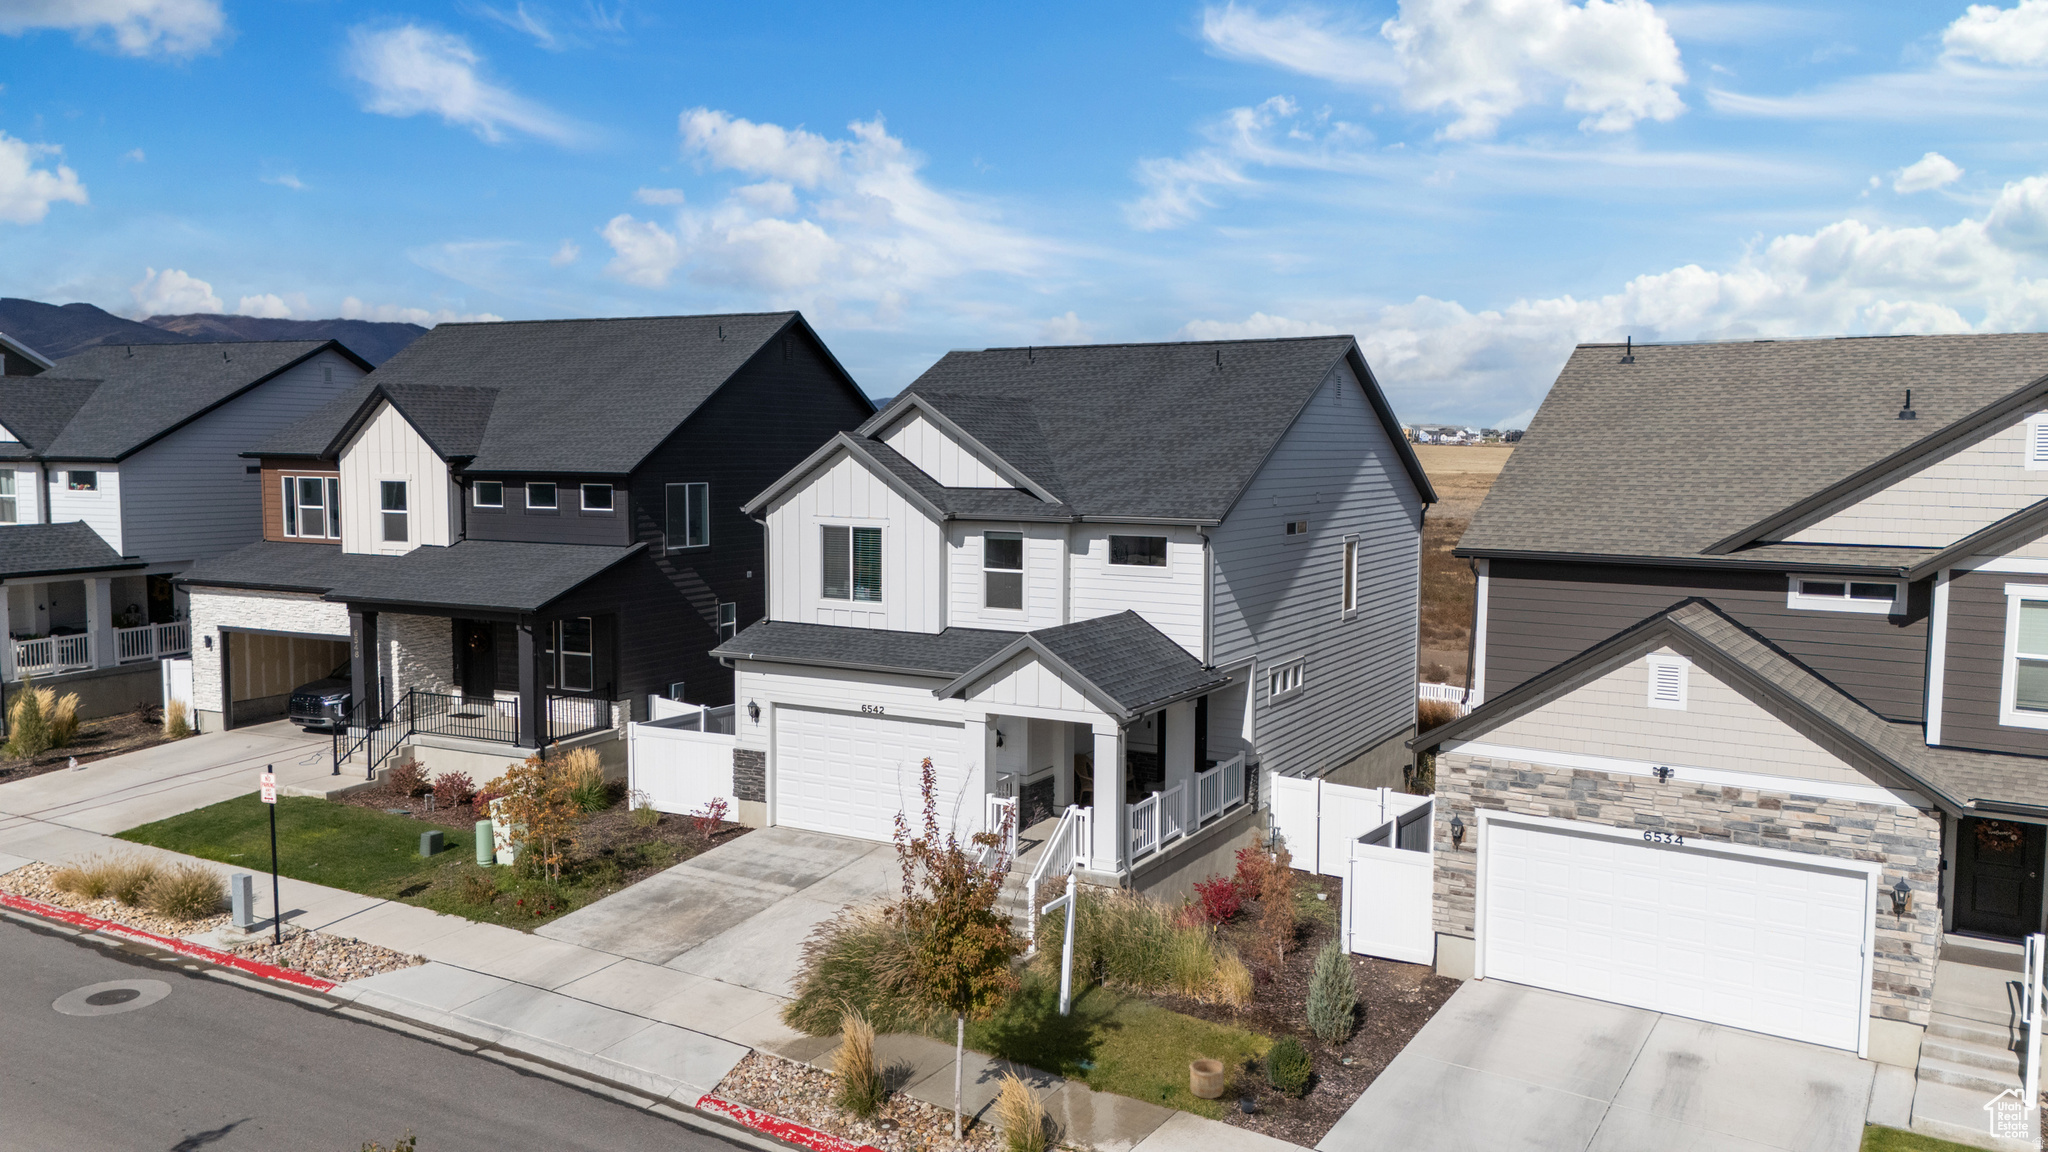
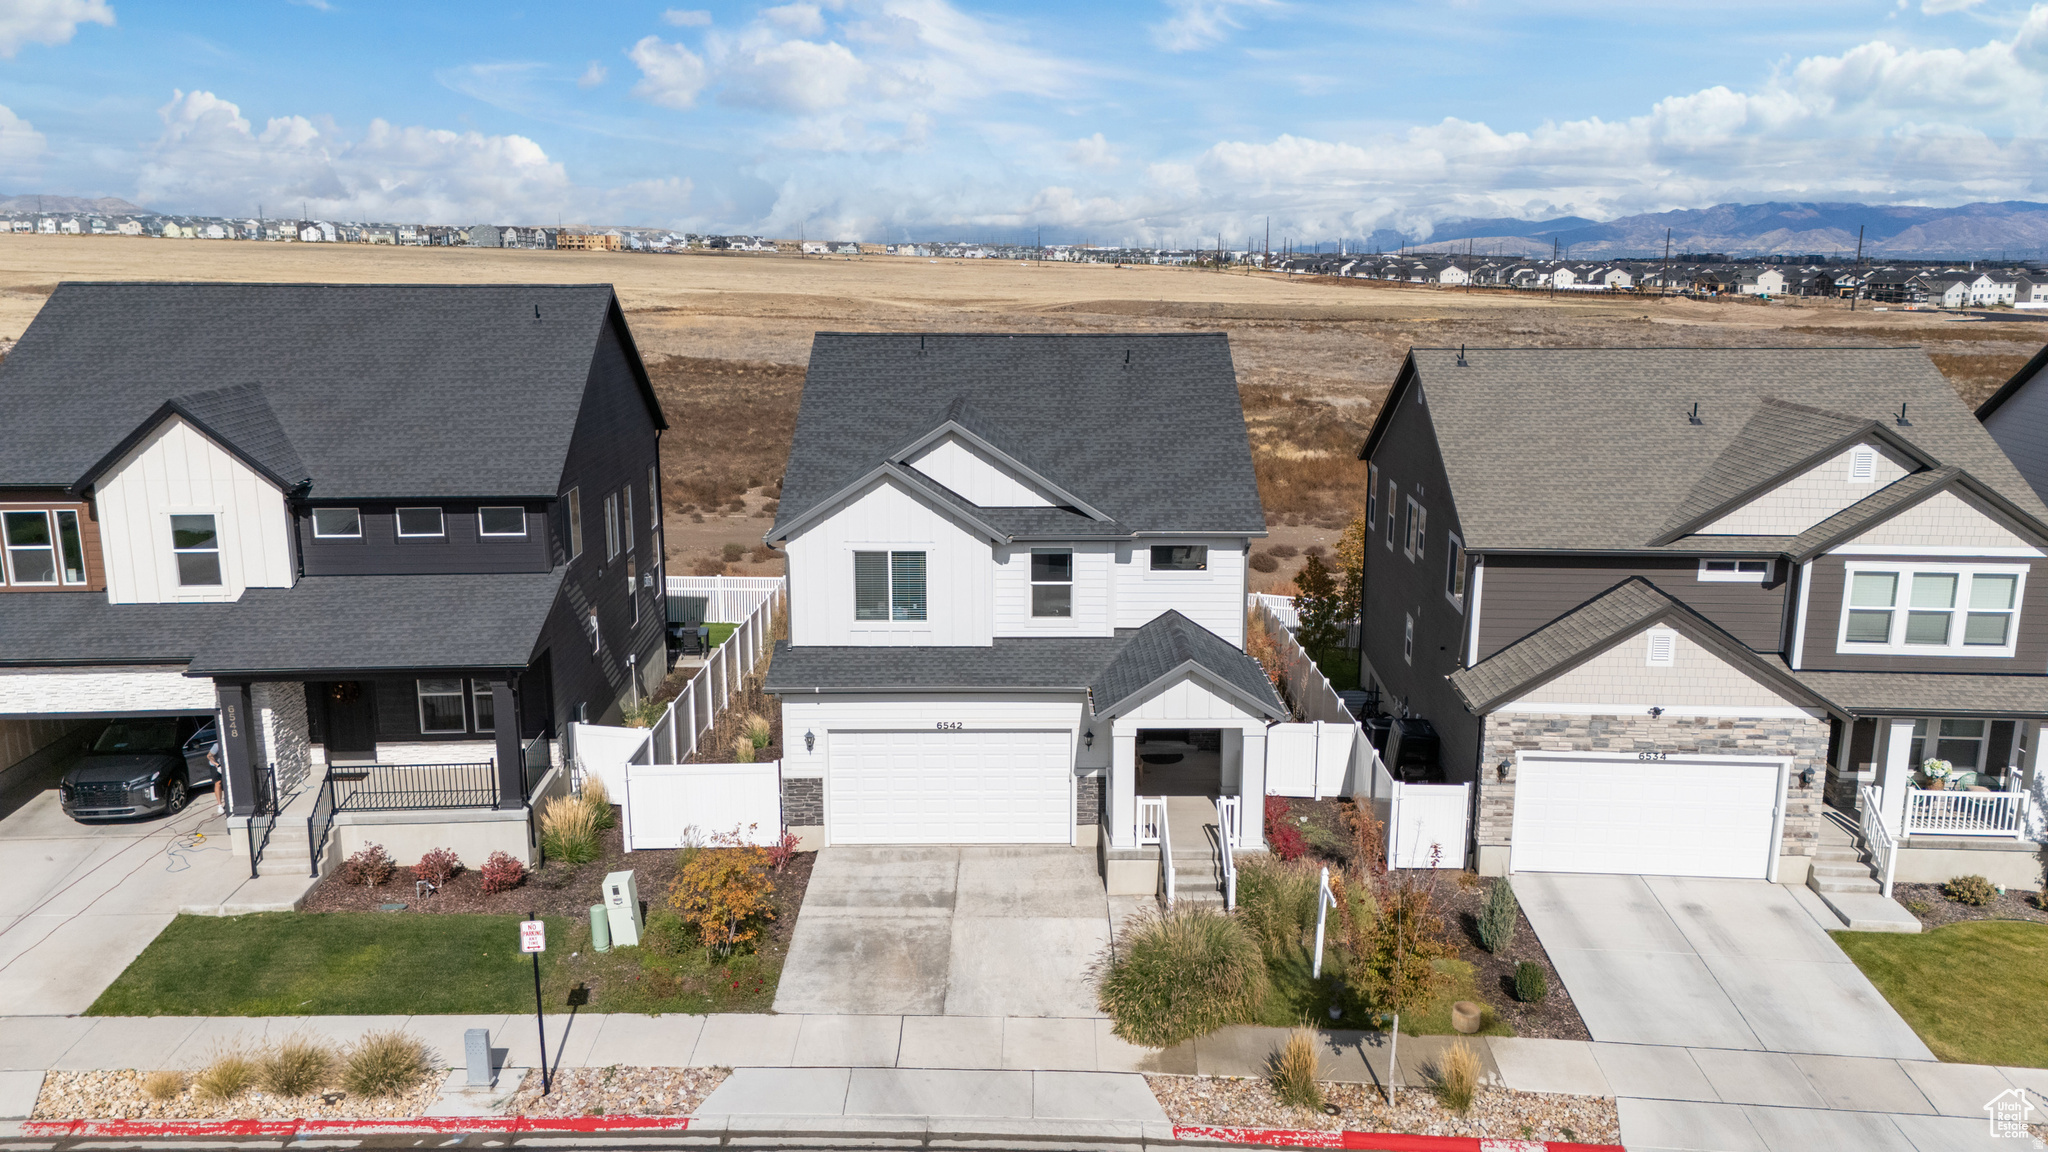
potted plant: present [1239,1052,1261,1113] -> present [1326,976,1351,1019]

